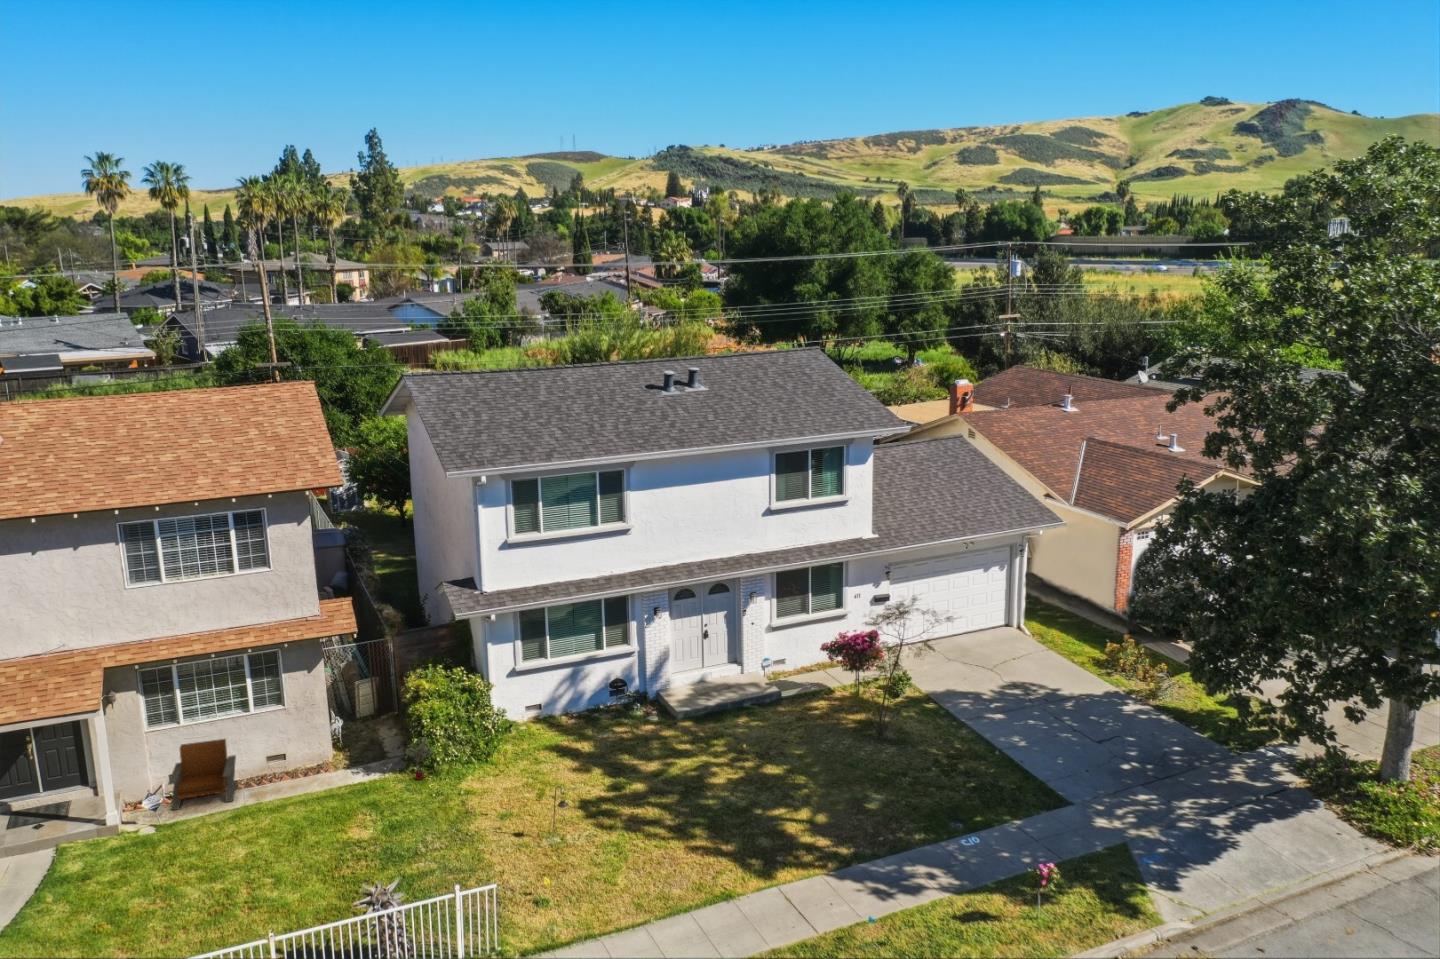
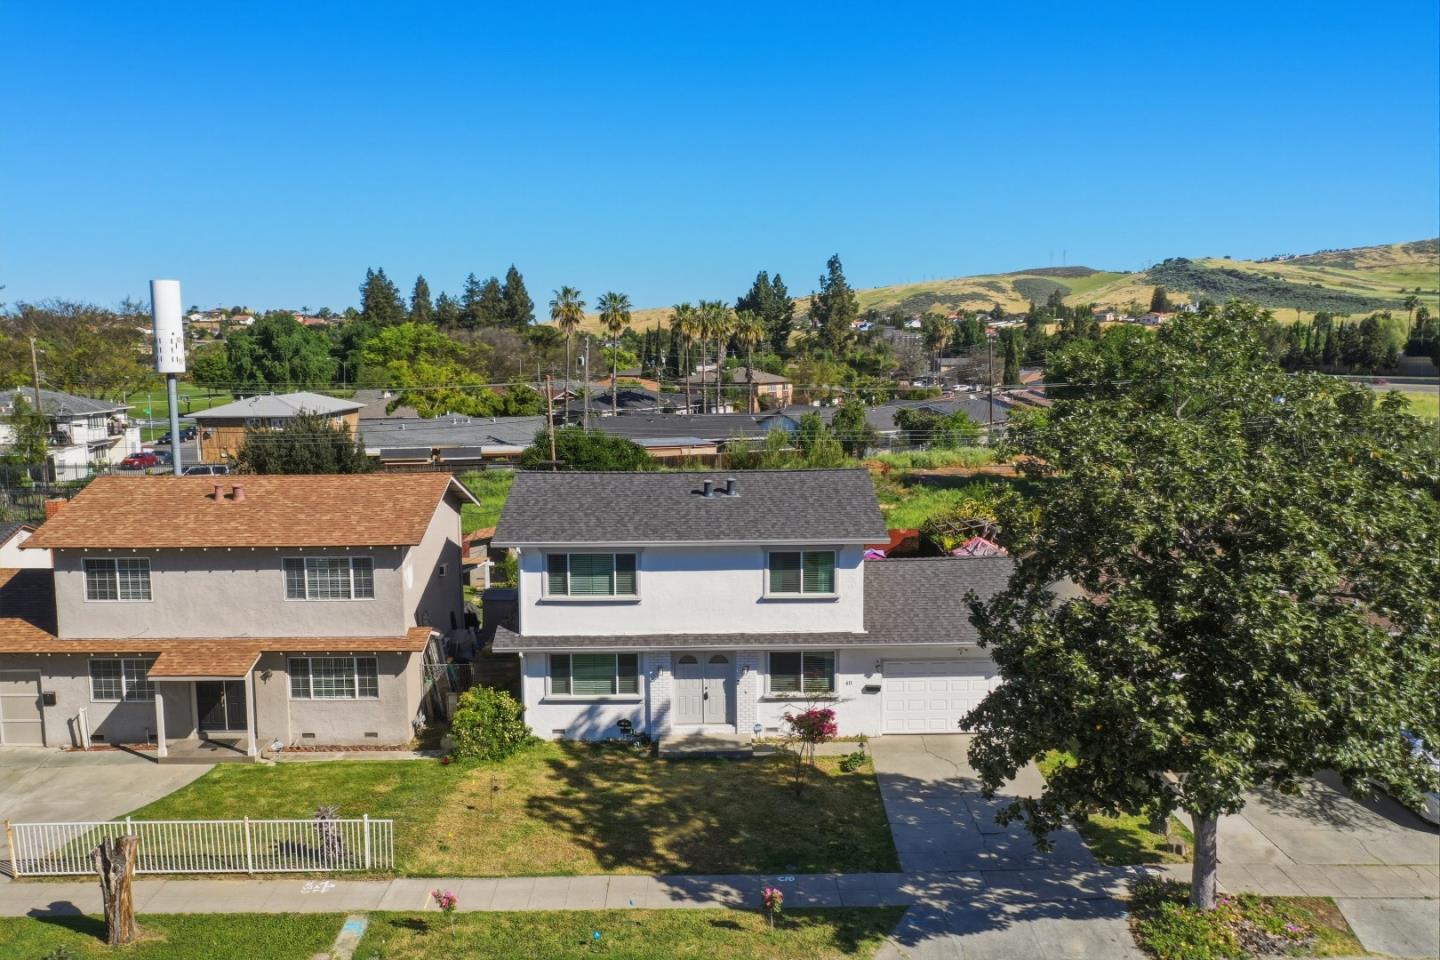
lounge chair: present [168,739,238,810] -> none [291,712,341,756]

